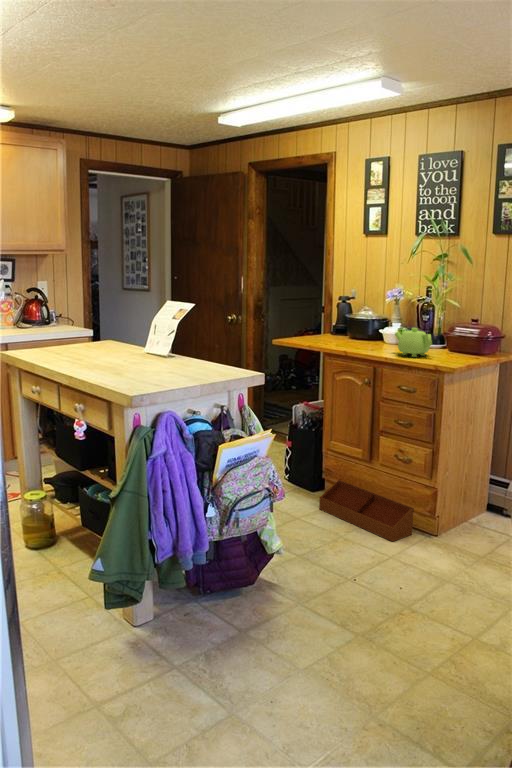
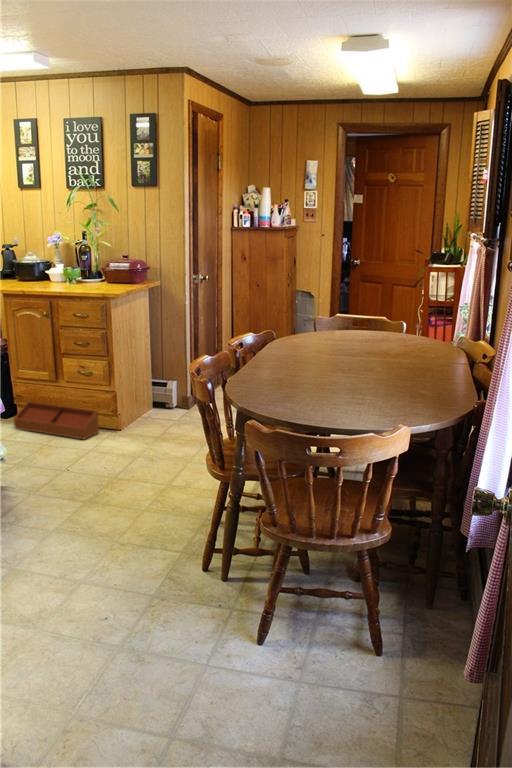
teapot: present [395,328,432,357] -> none [63,265,96,288]

